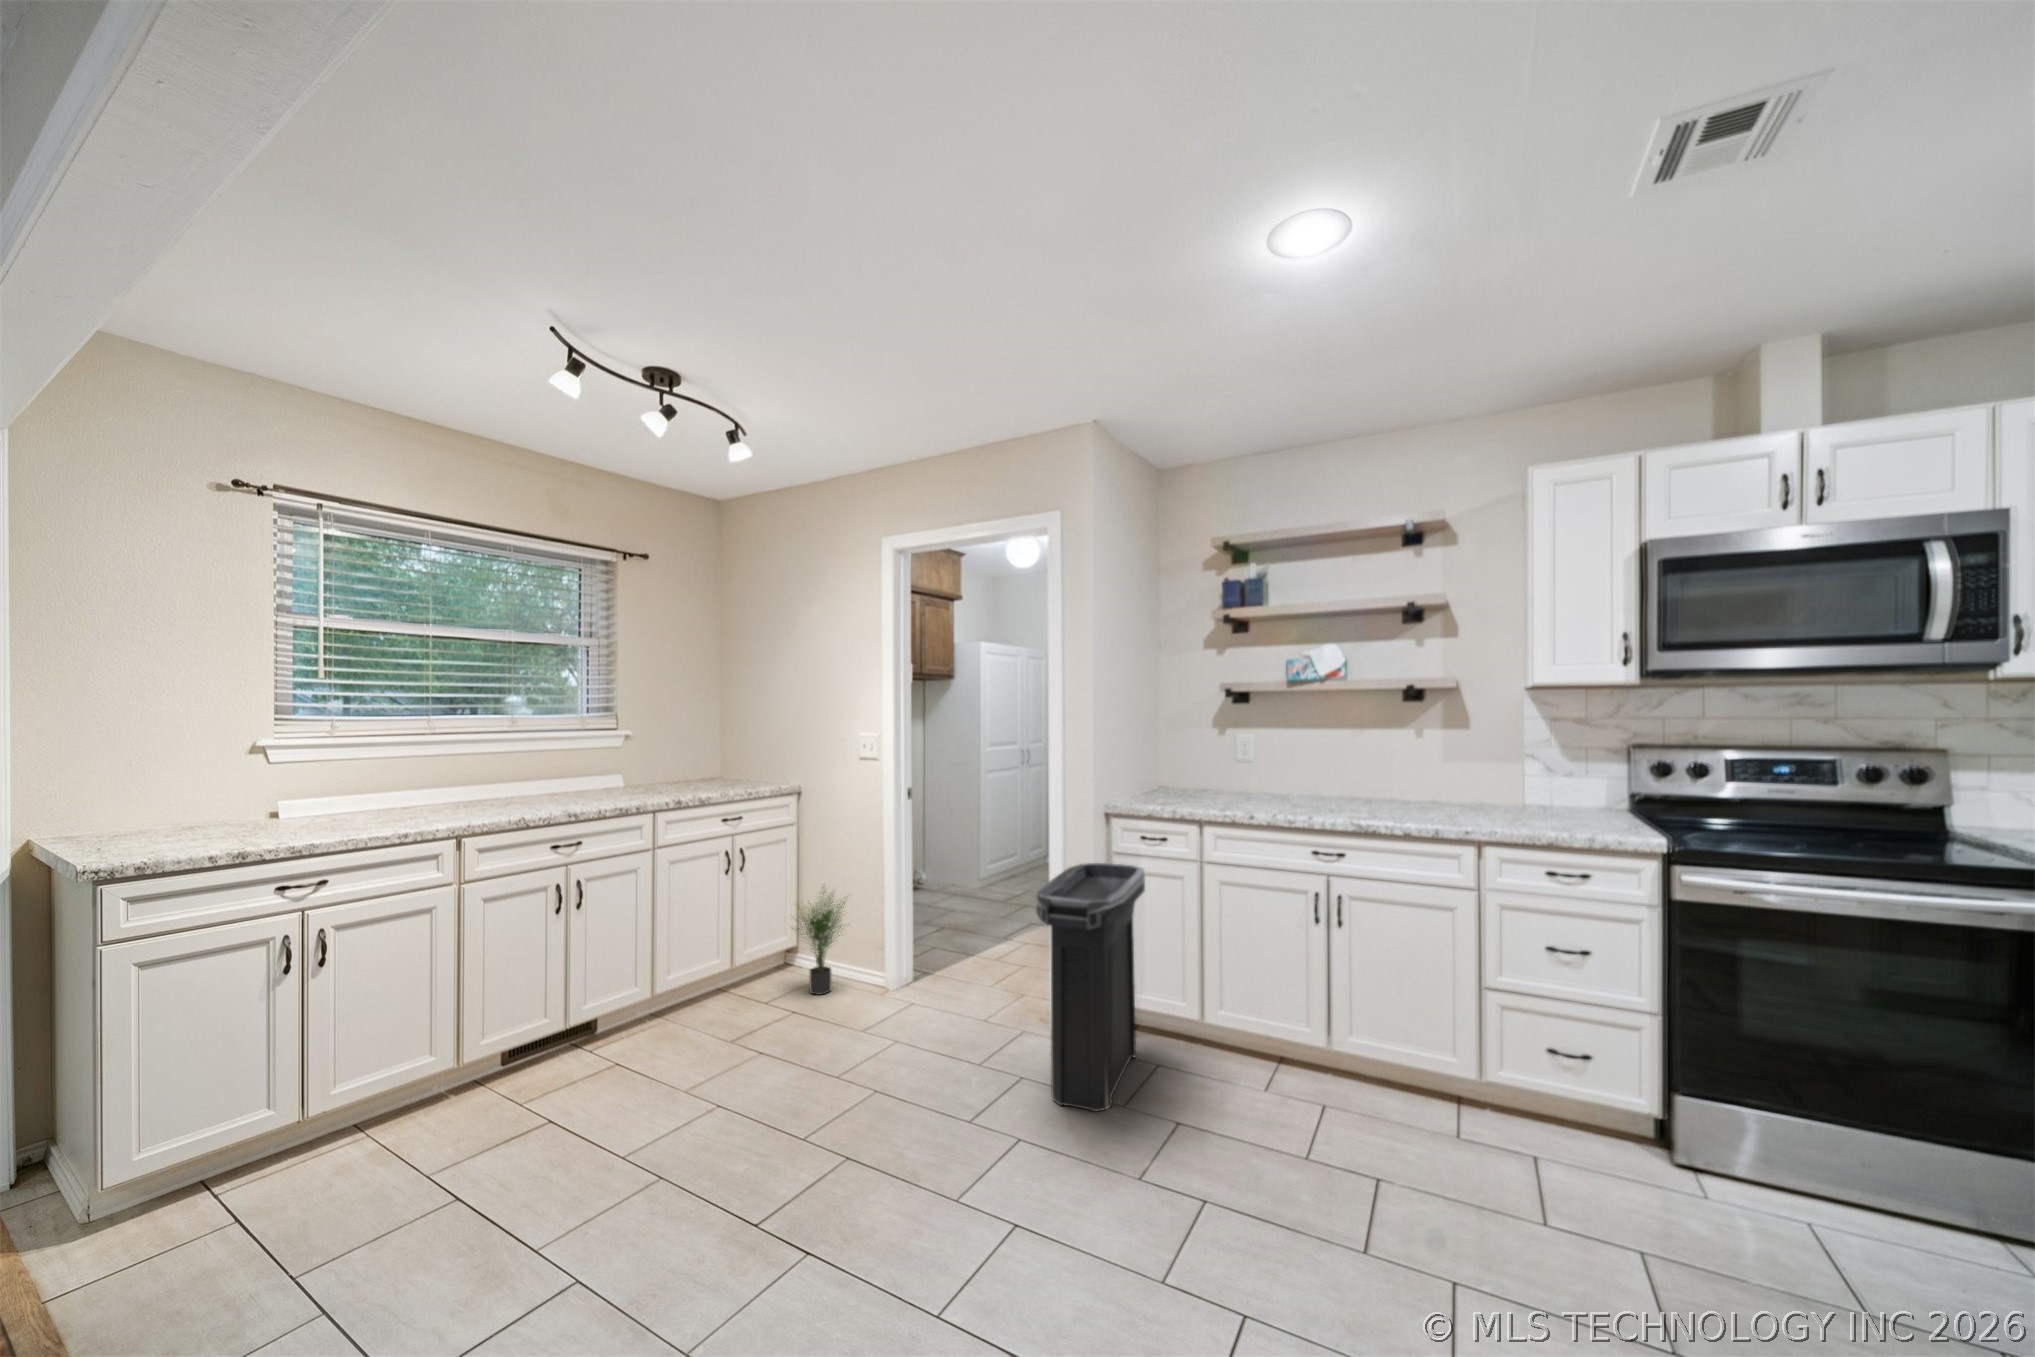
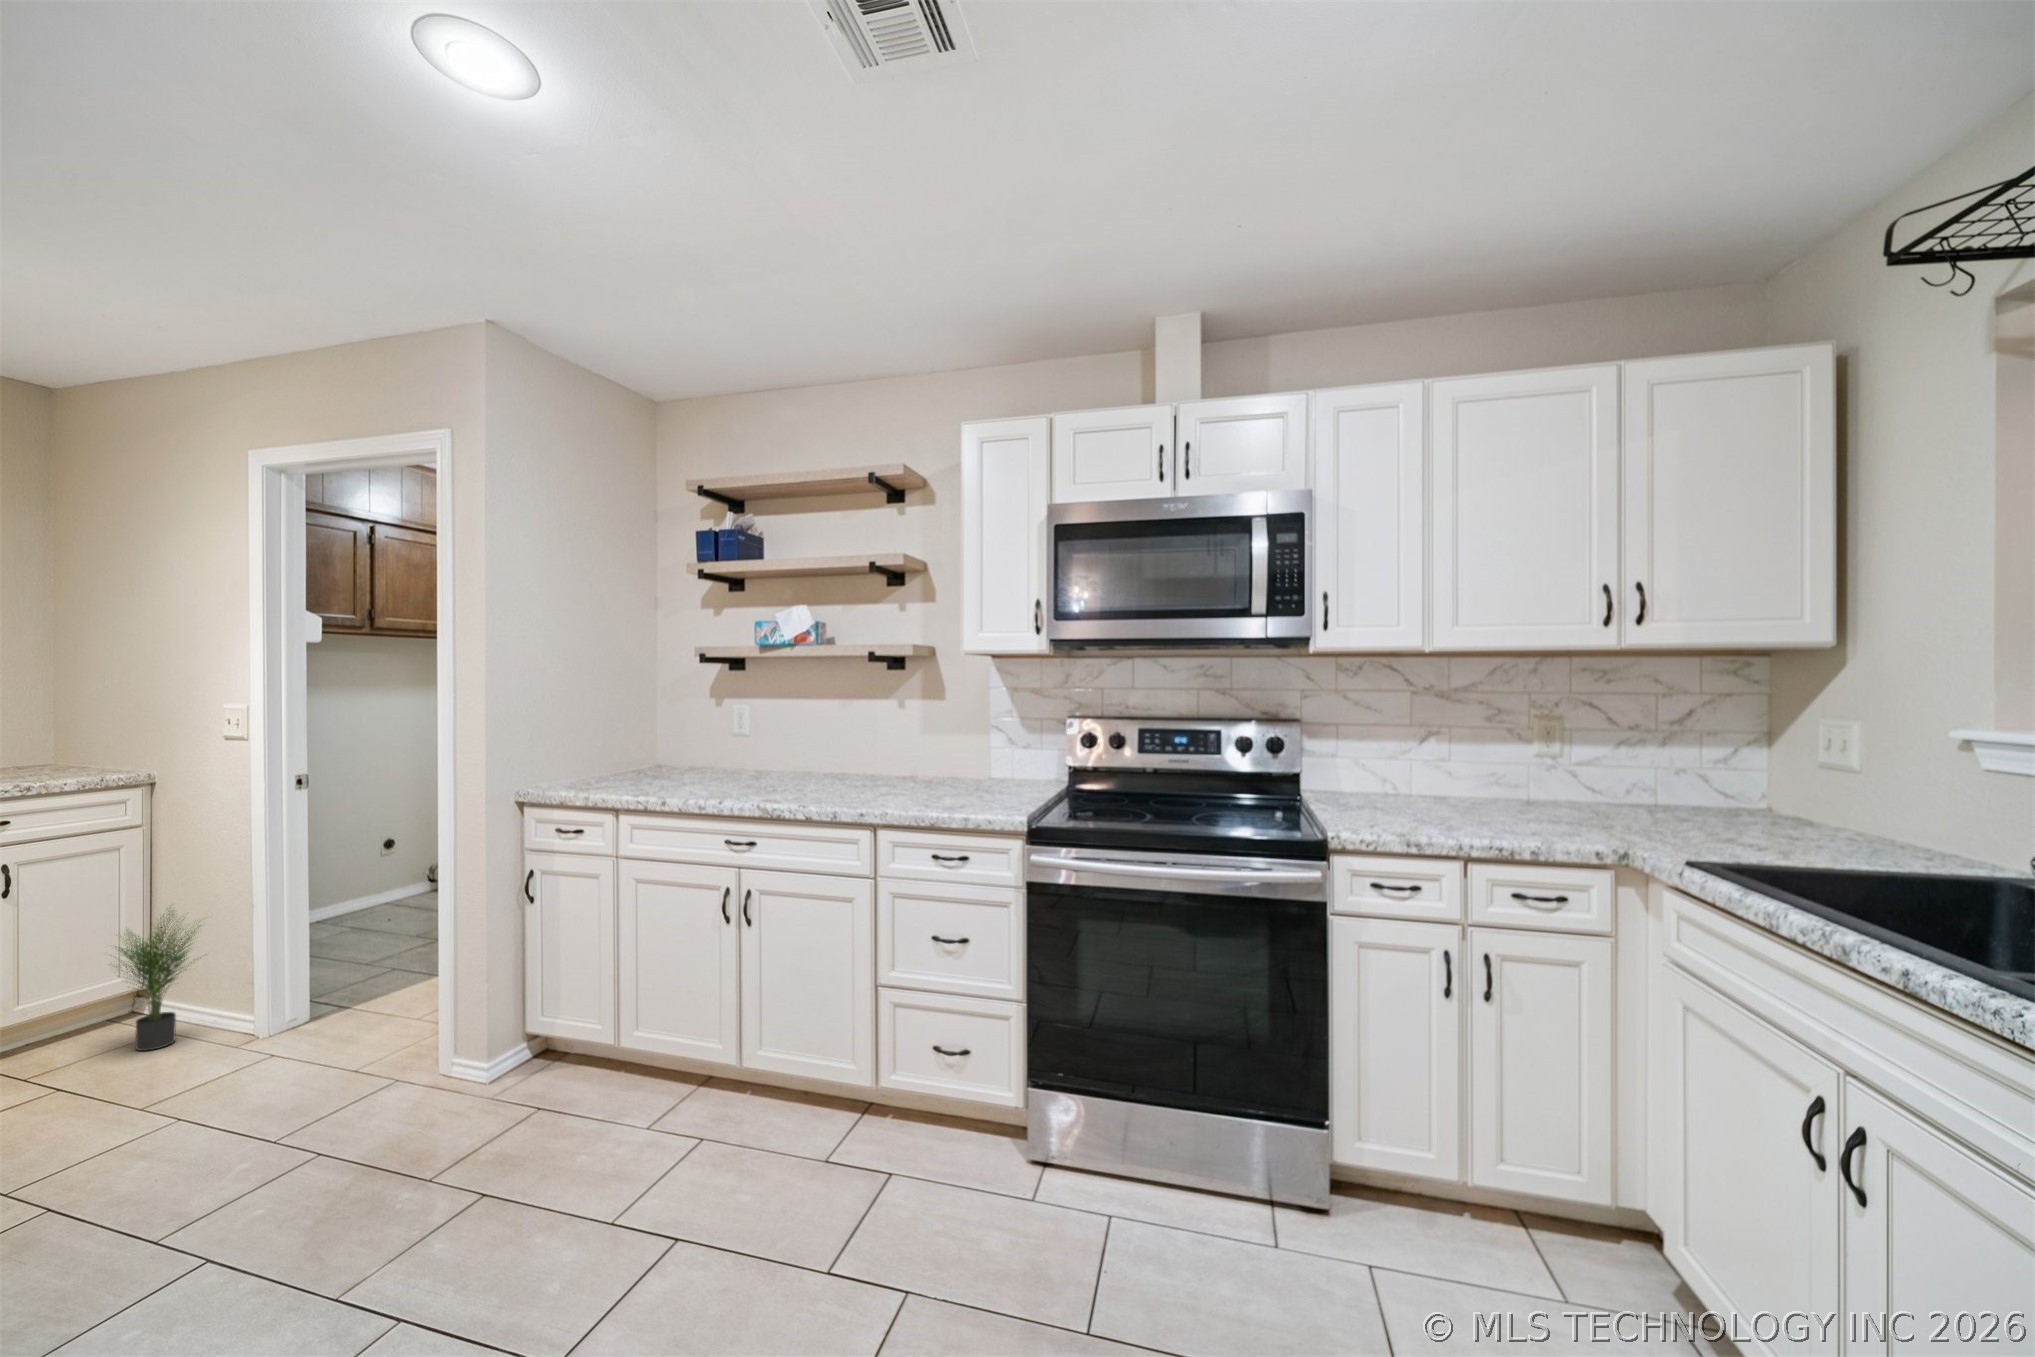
trash can: present [1036,863,1145,1112] -> none [317,863,547,1175]

